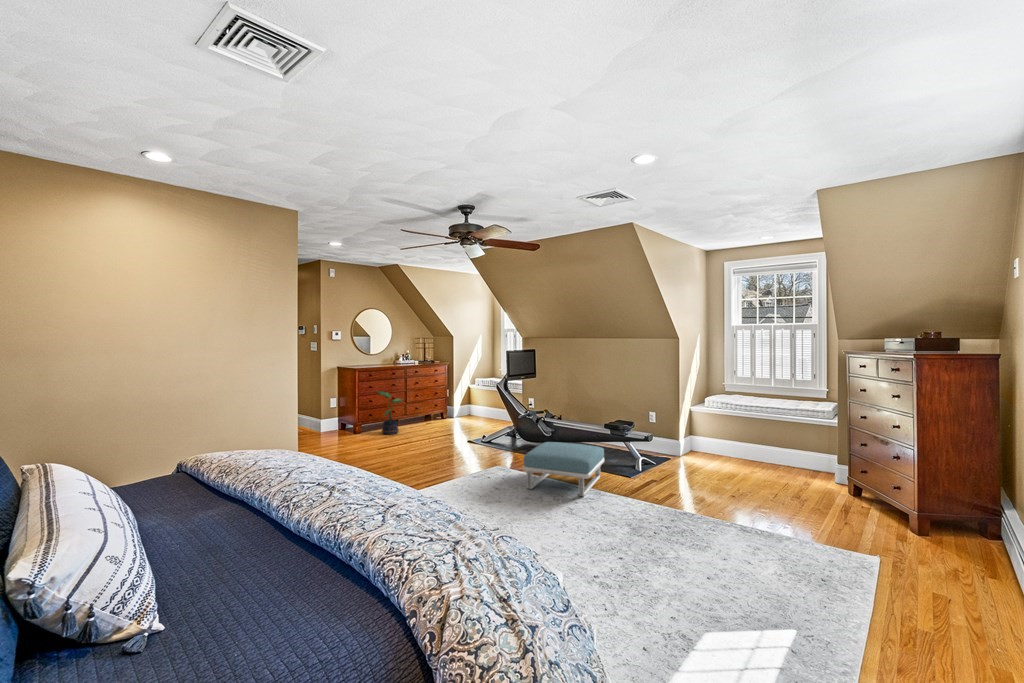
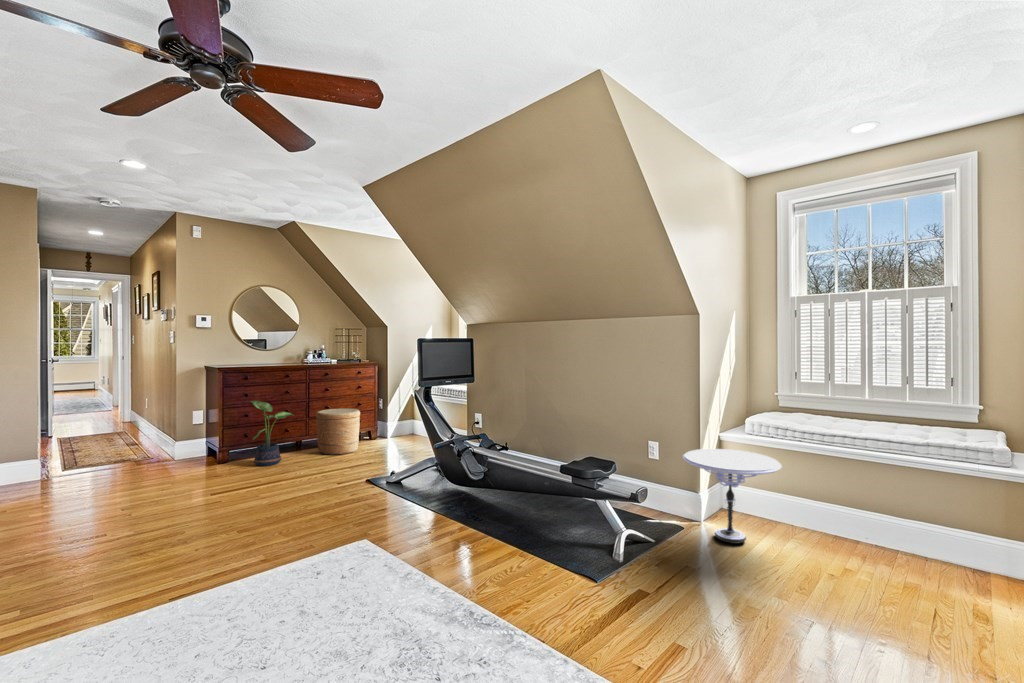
woven basket: none [414,396,444,428] -> present [316,409,360,455]
side table: none [671,415,723,464] -> present [683,449,782,544]
footstool: present [523,442,604,496] -> none [362,501,544,645]

